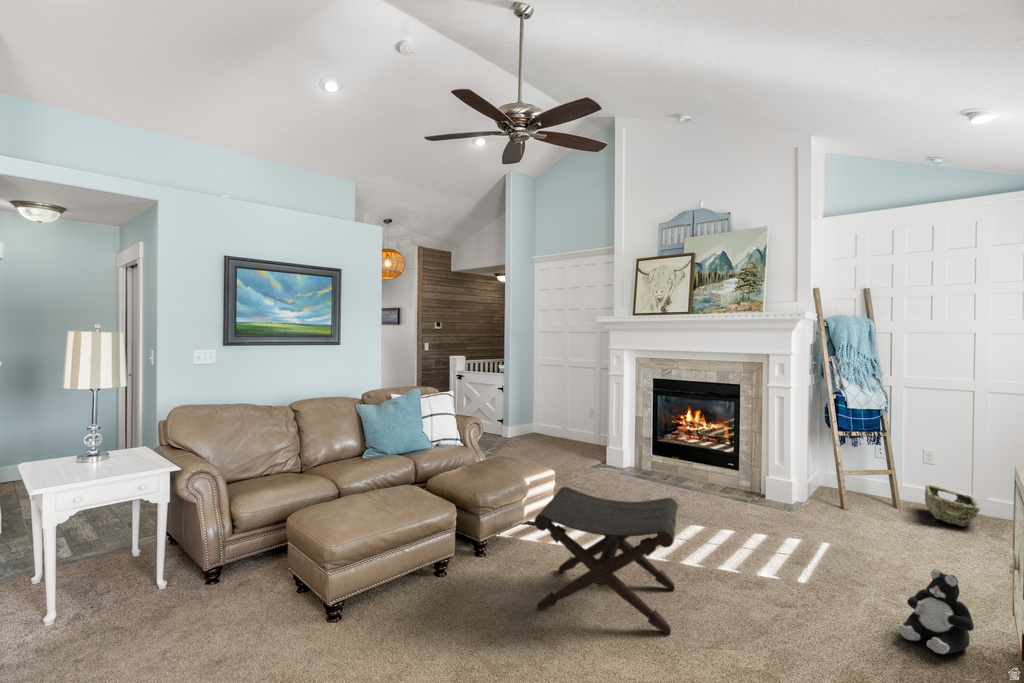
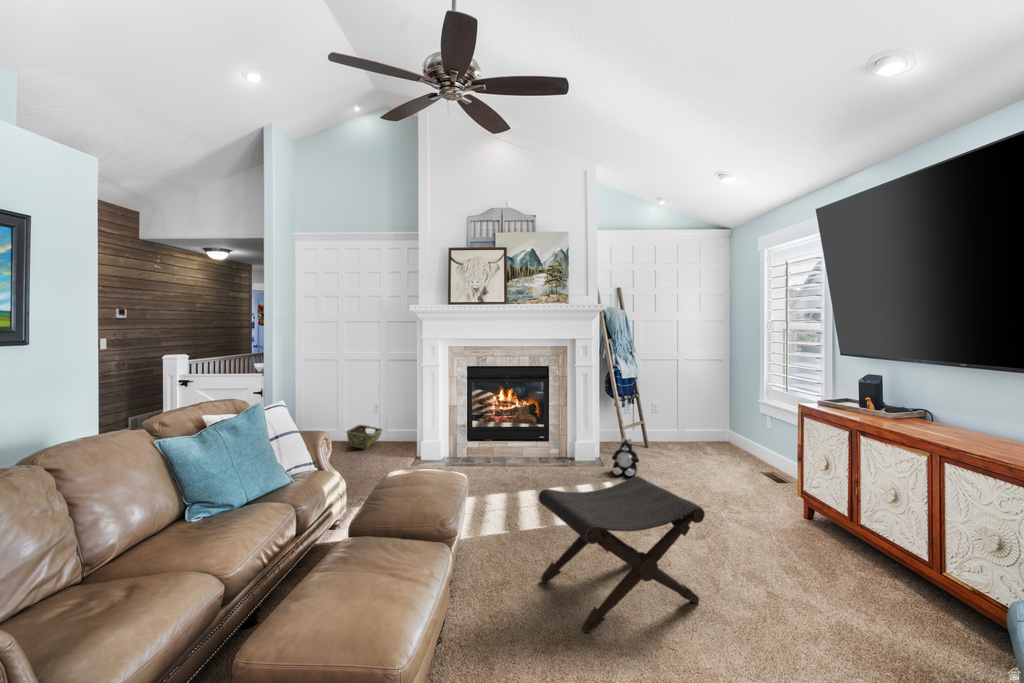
woven basket: present [925,485,980,526] -> present [347,425,382,449]
plush toy: present [898,569,974,654] -> present [612,439,639,476]

